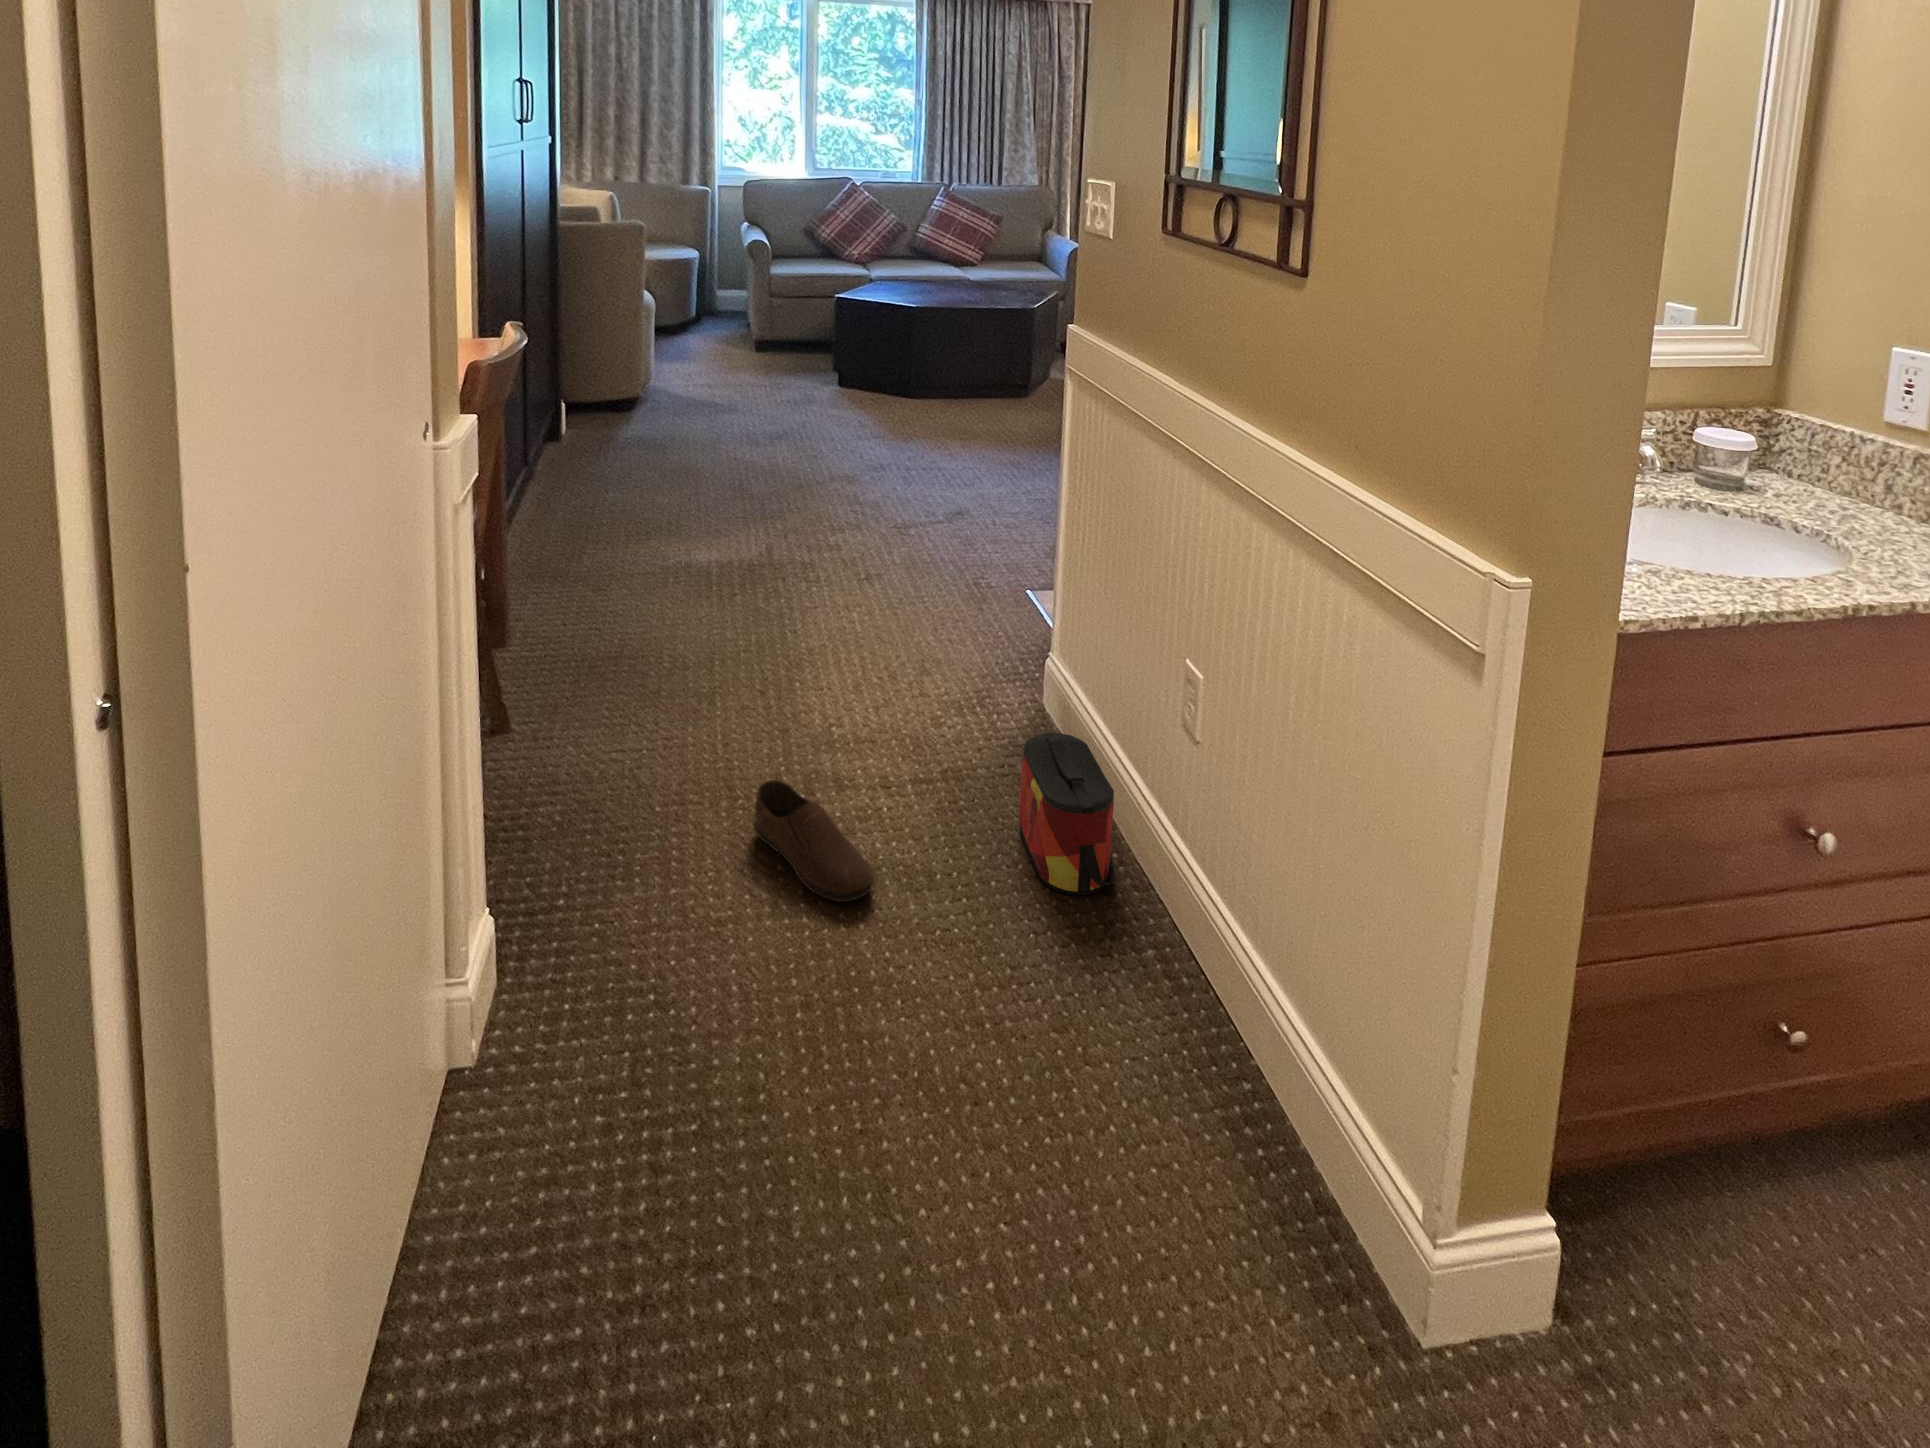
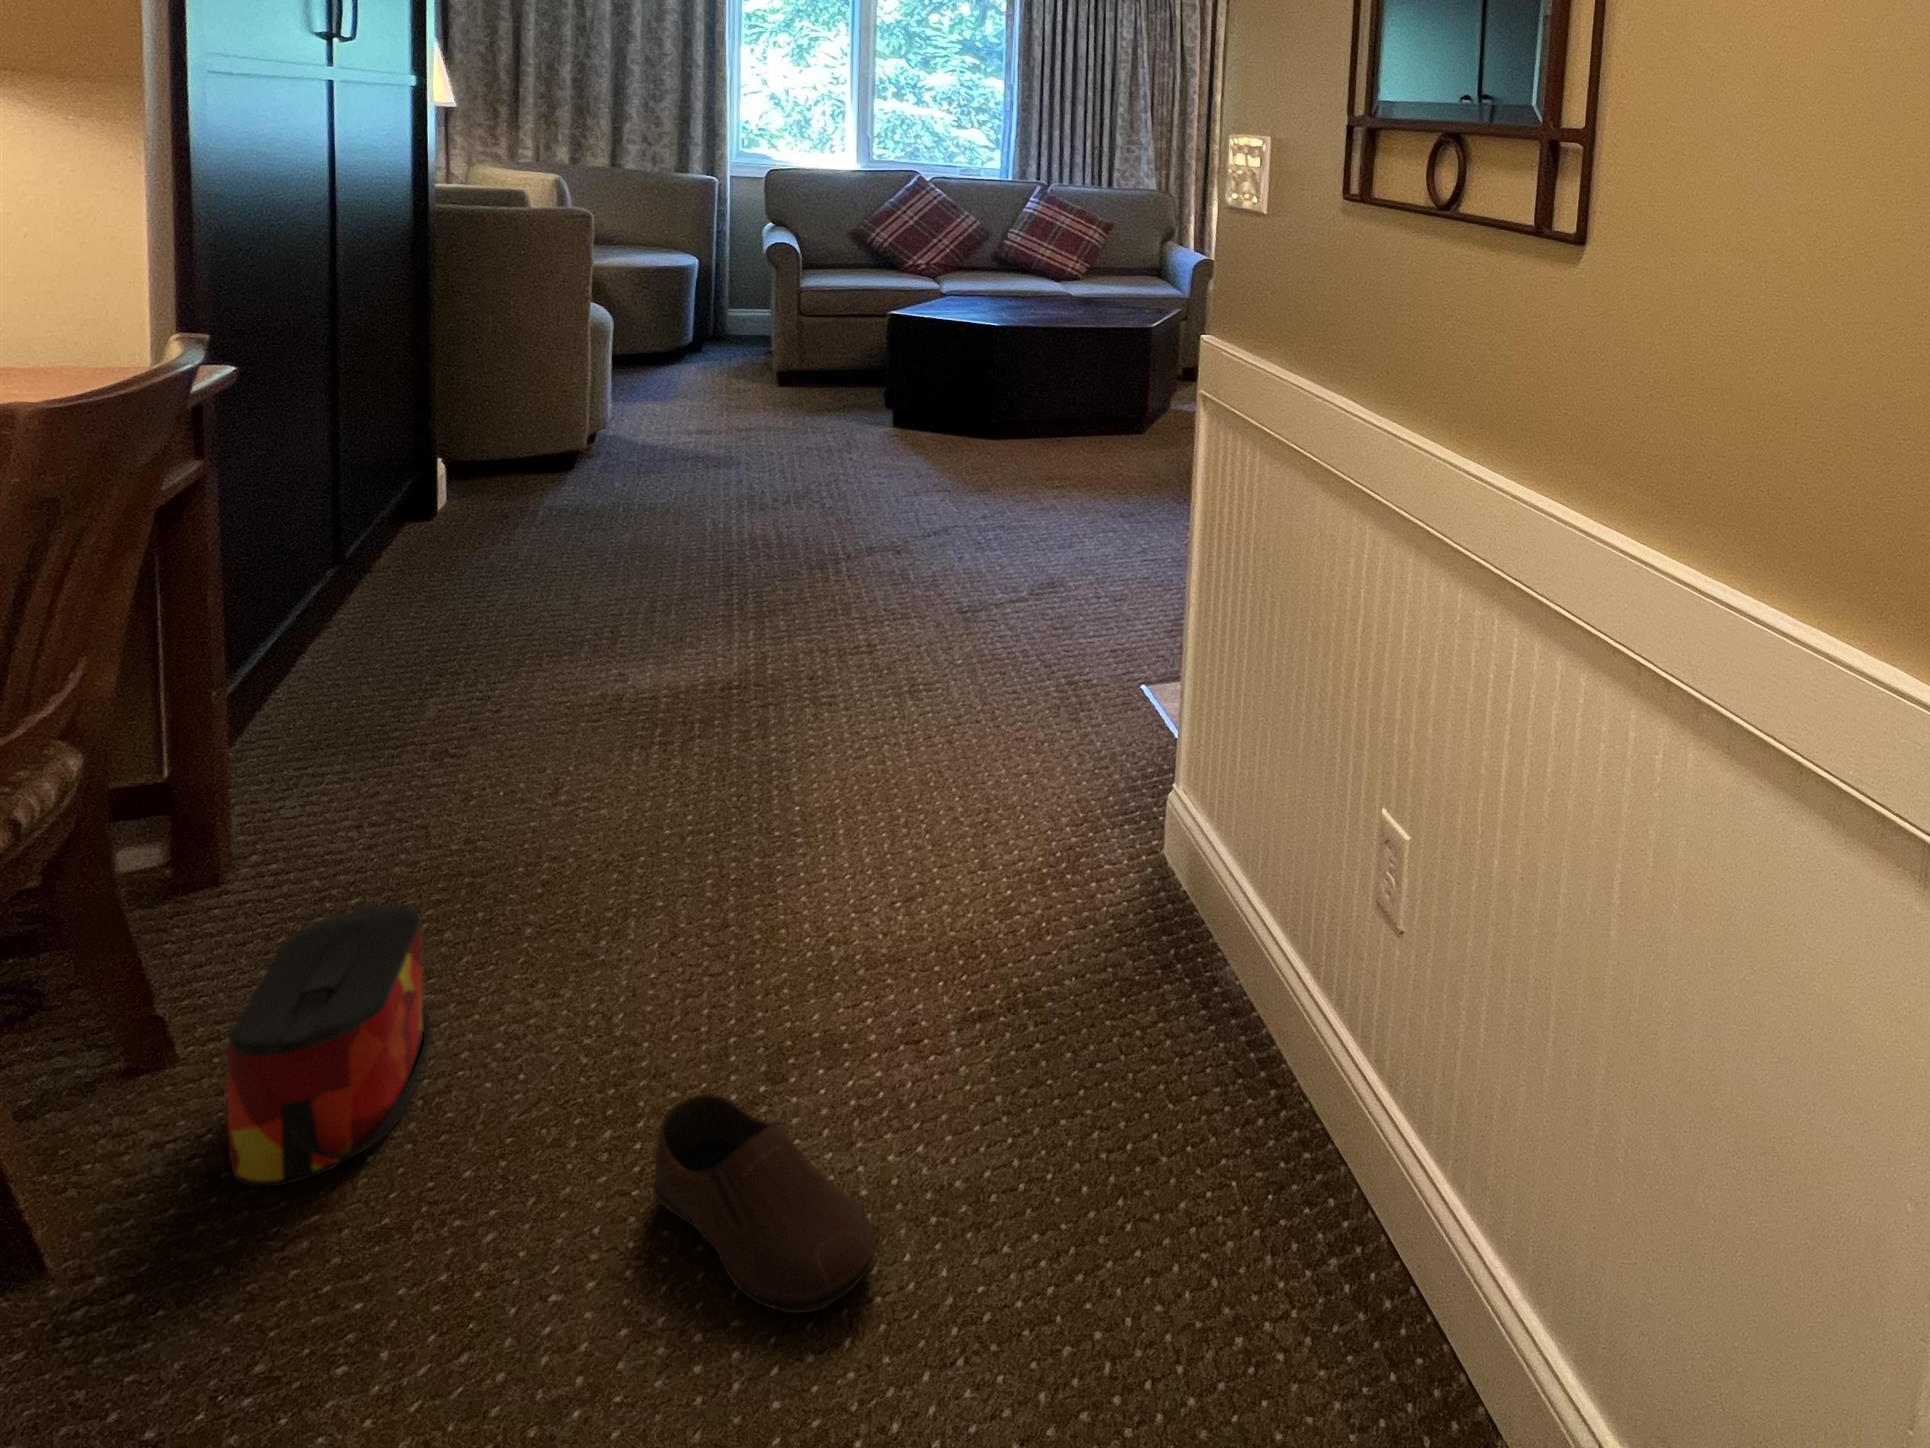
bag: present [1019,733,1115,895] -> present [227,905,431,1187]

